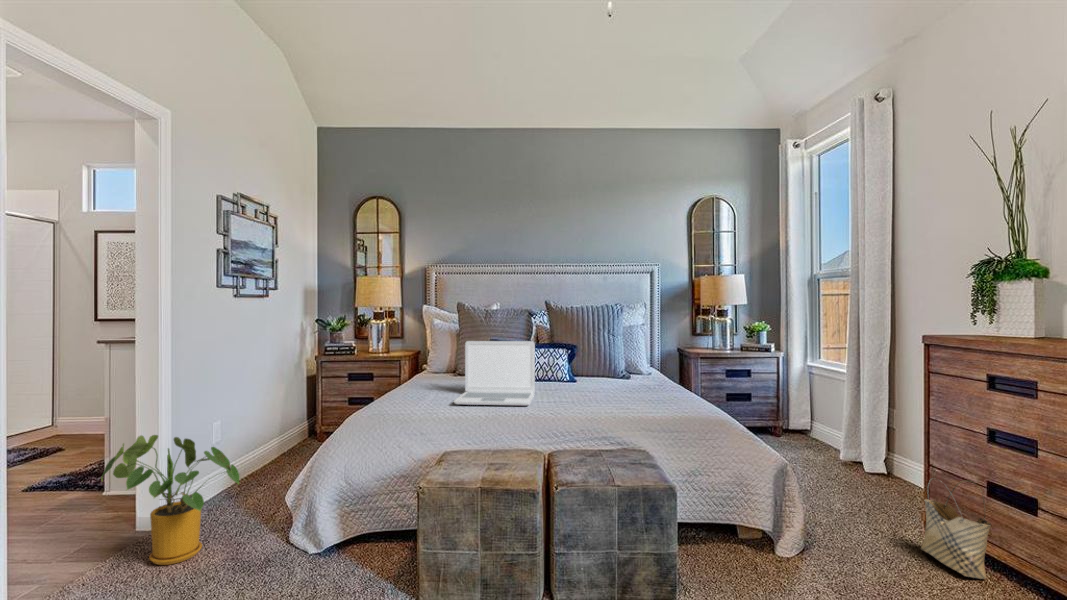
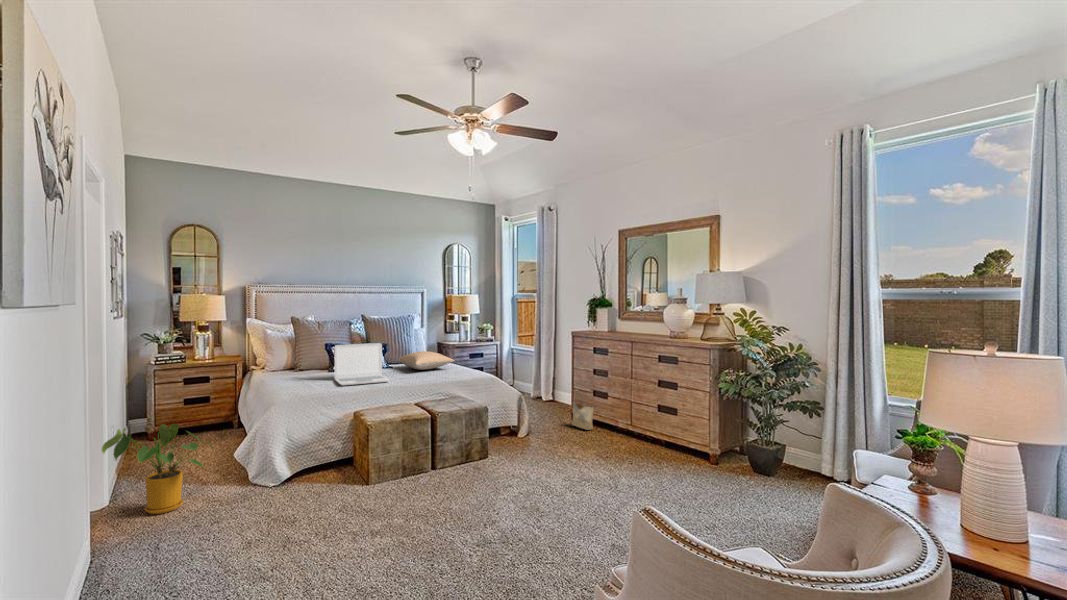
pillow: none [578,359,661,389] -> present [398,351,454,370]

